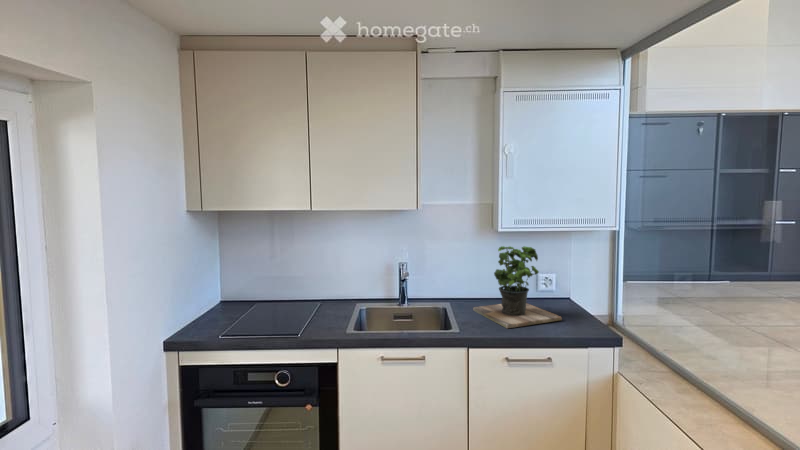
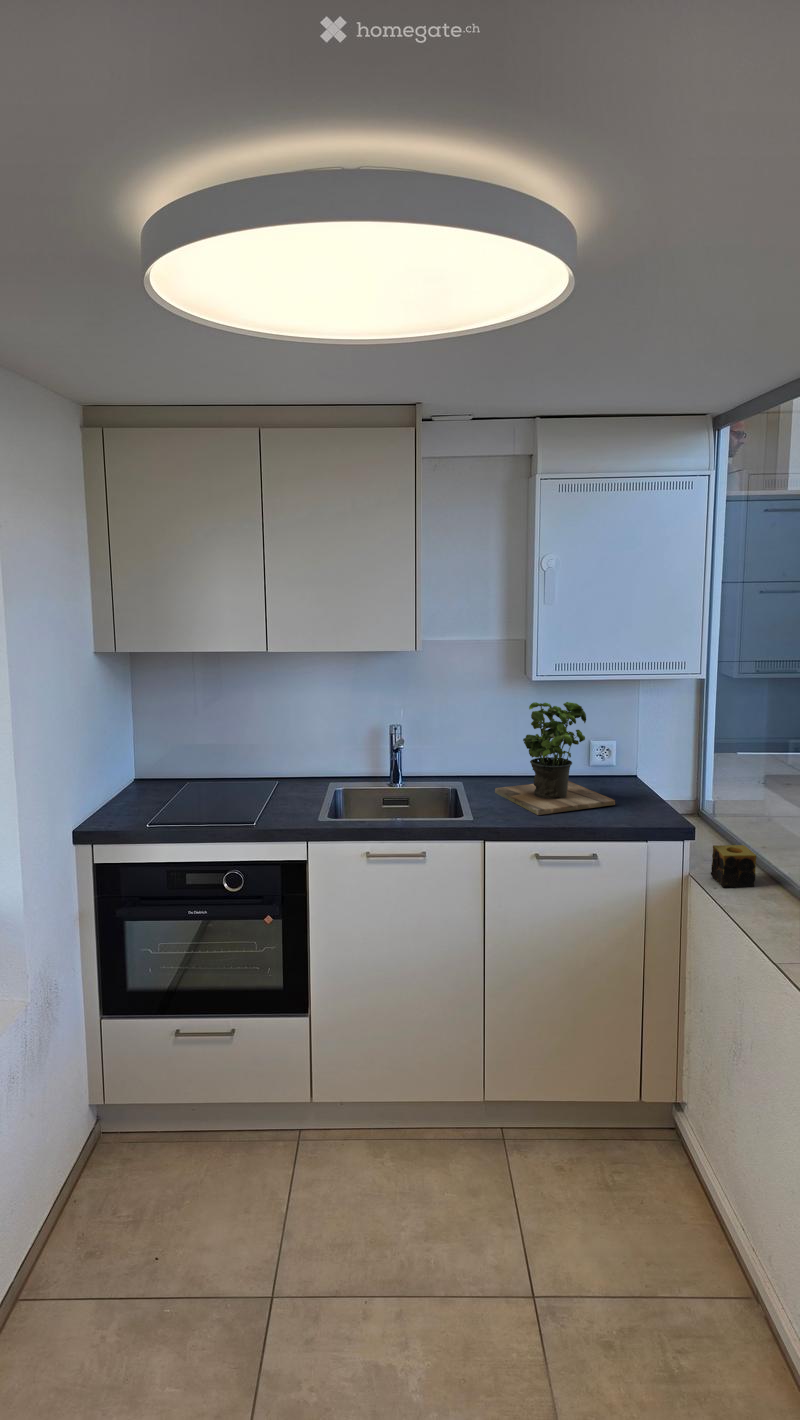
candle: none [640,353,679,386] -> present [711,845,756,887]

